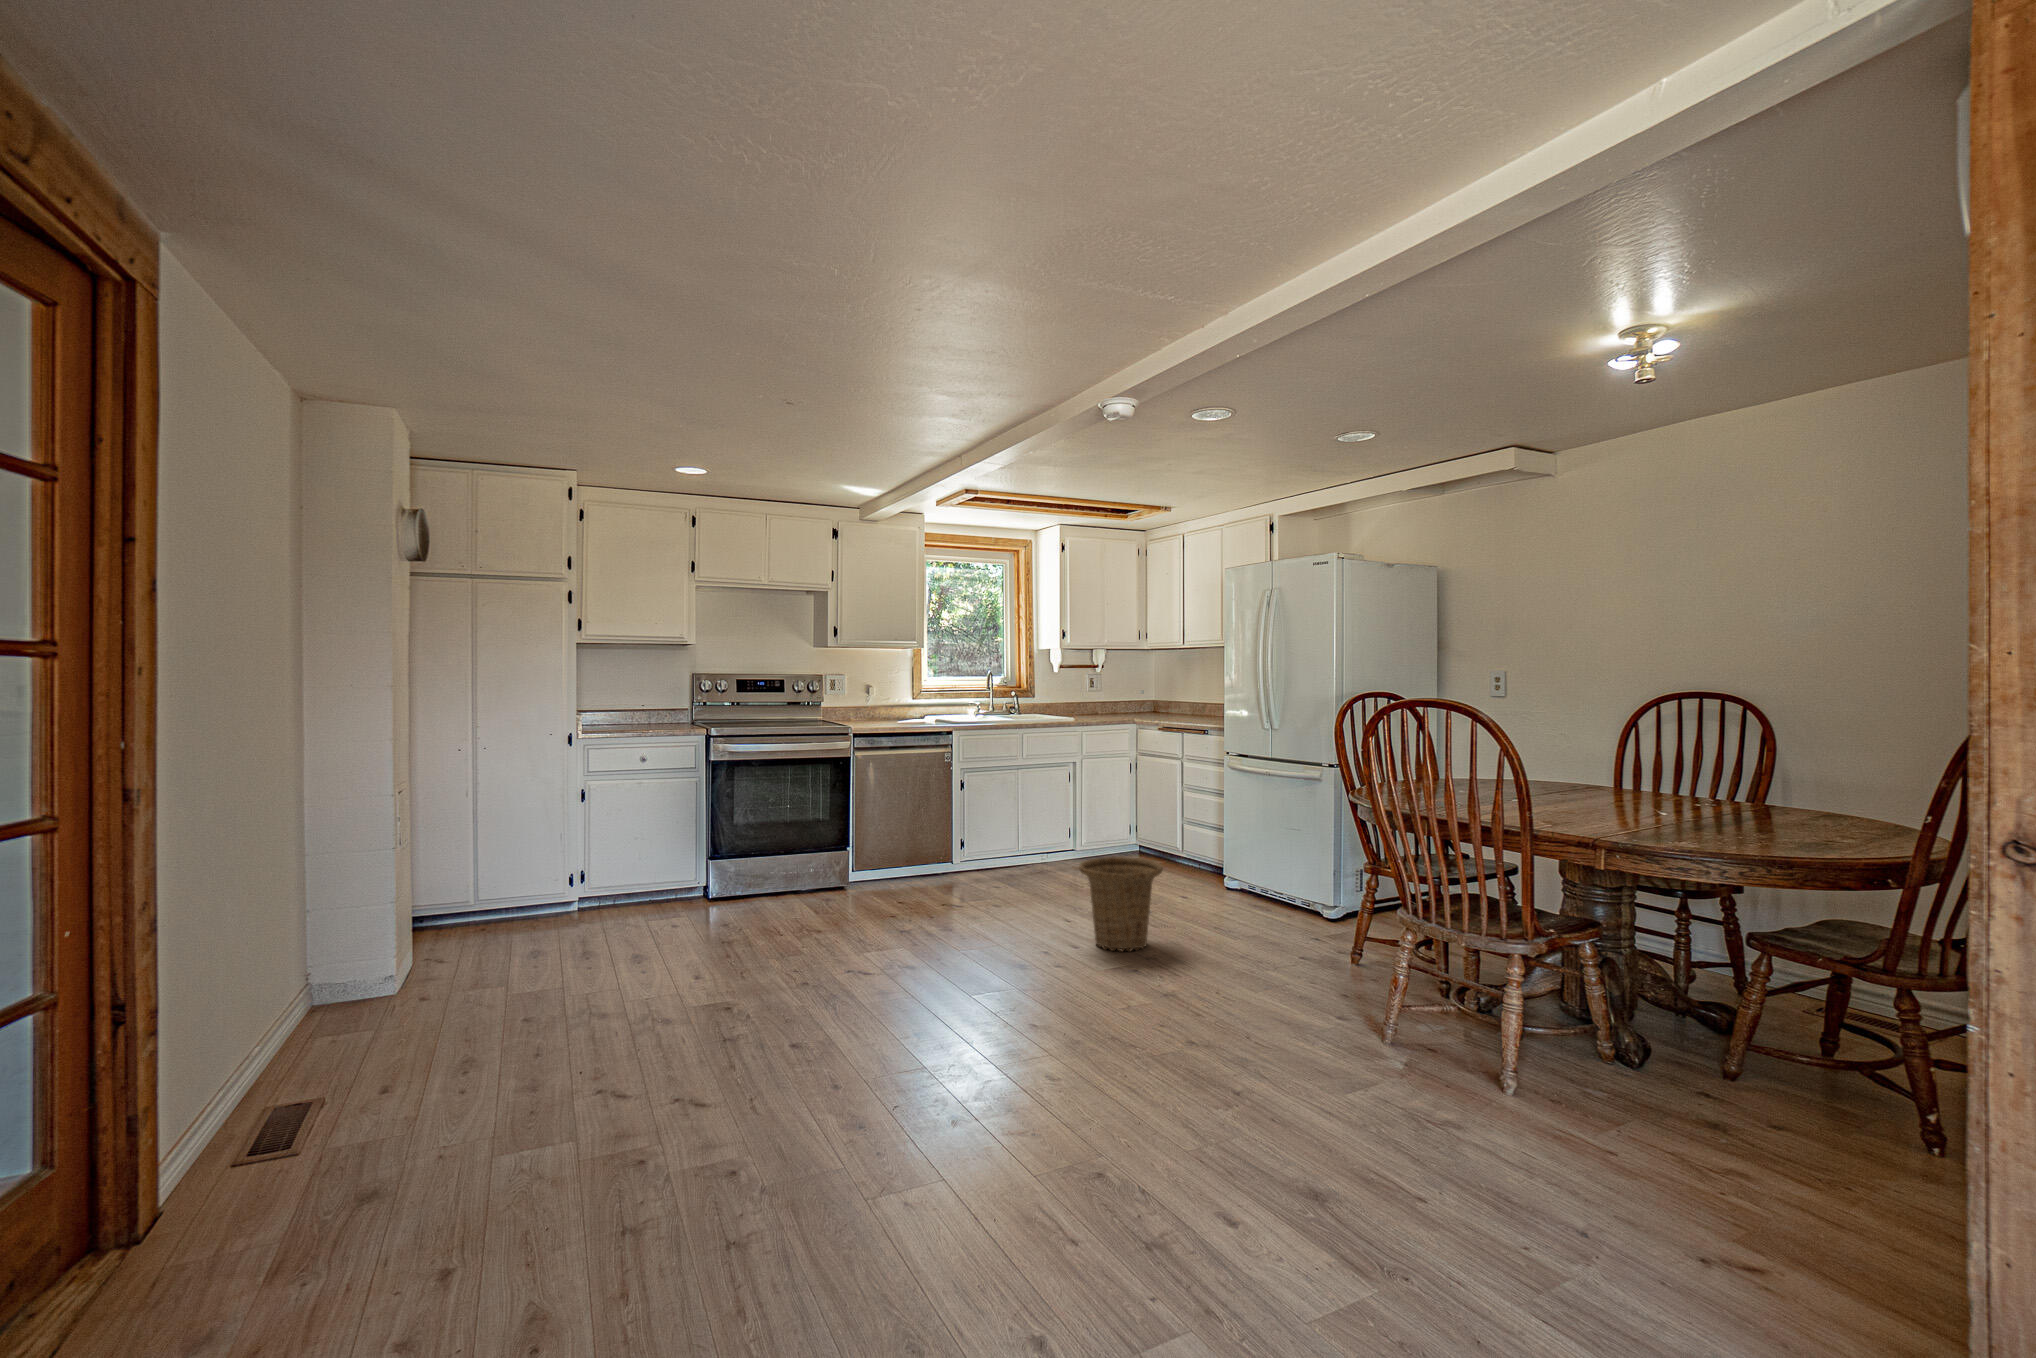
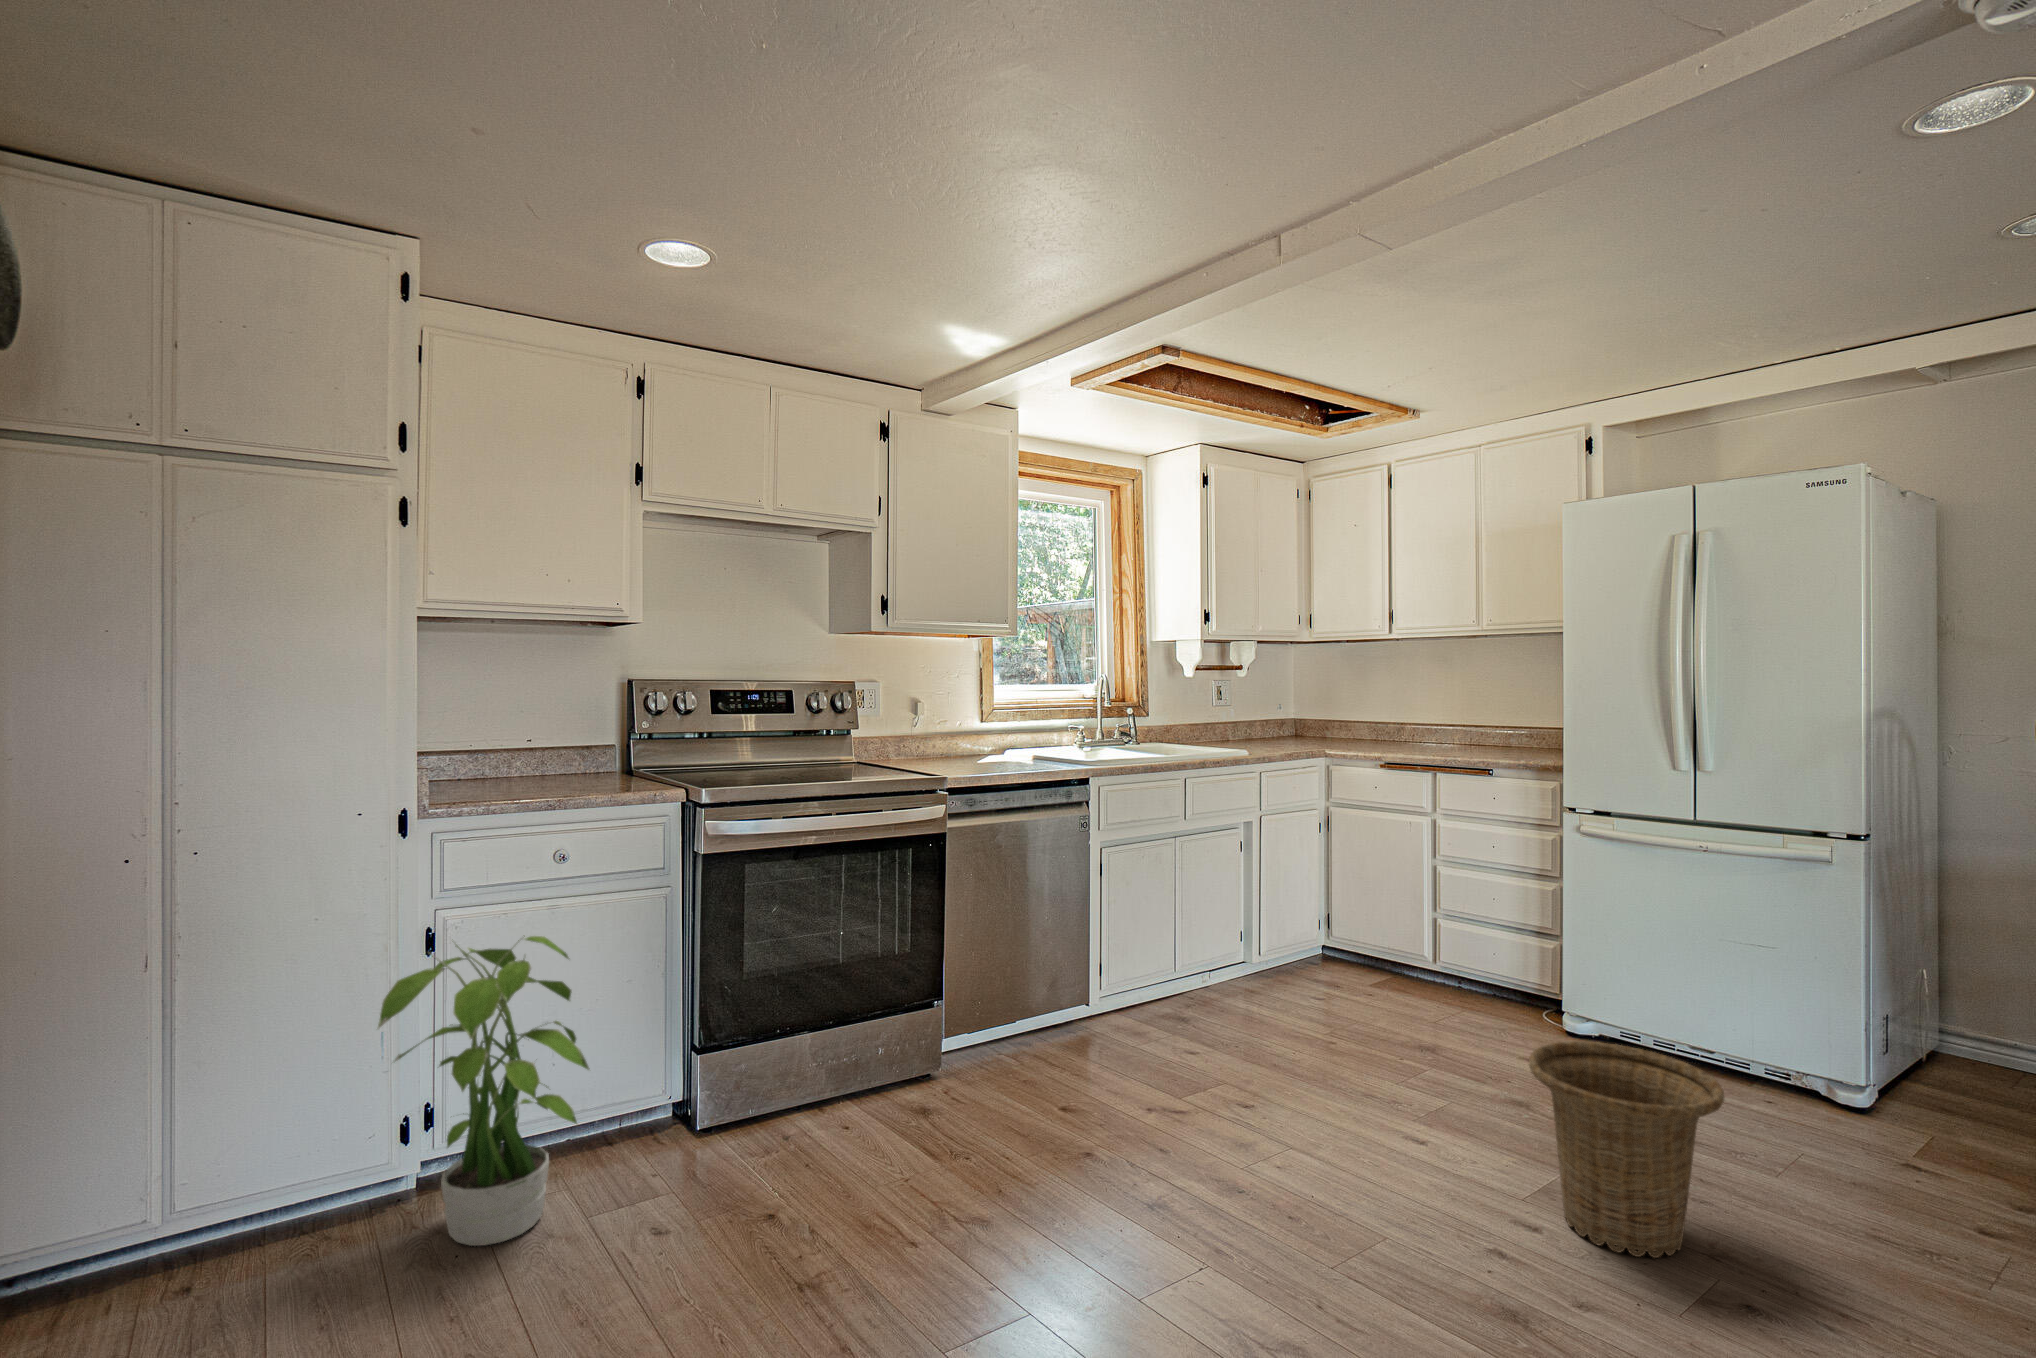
potted plant: none [552,790,645,926] -> present [378,936,590,1246]

